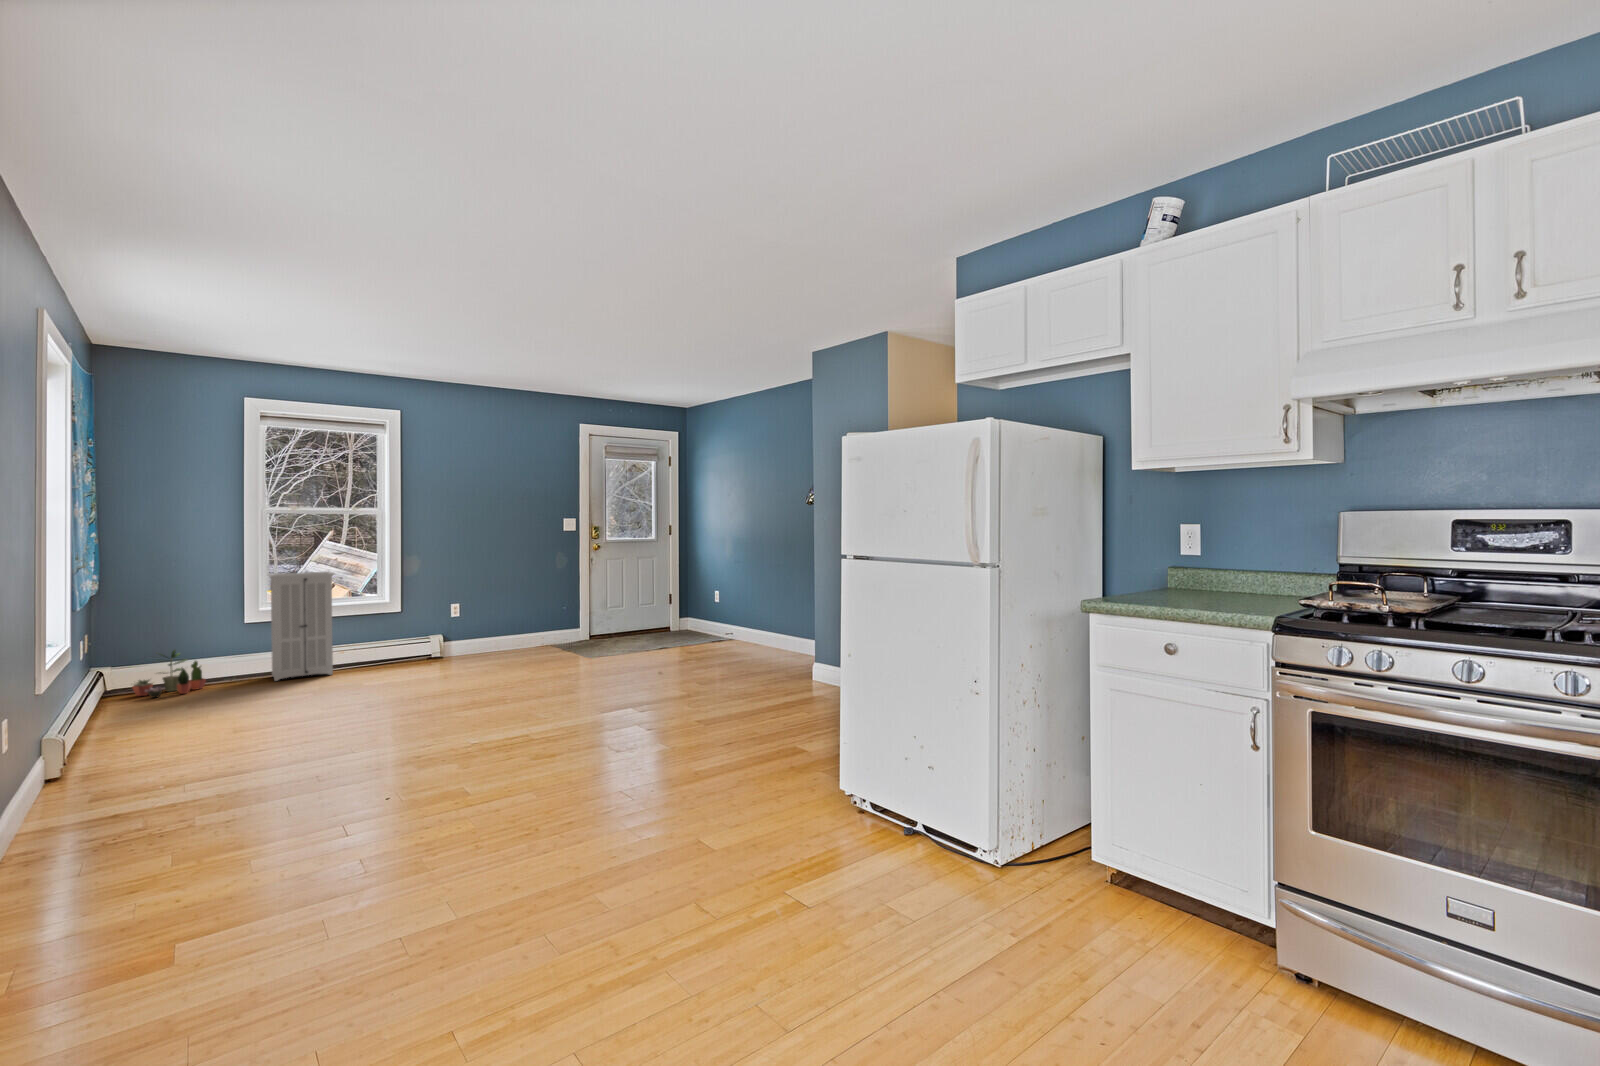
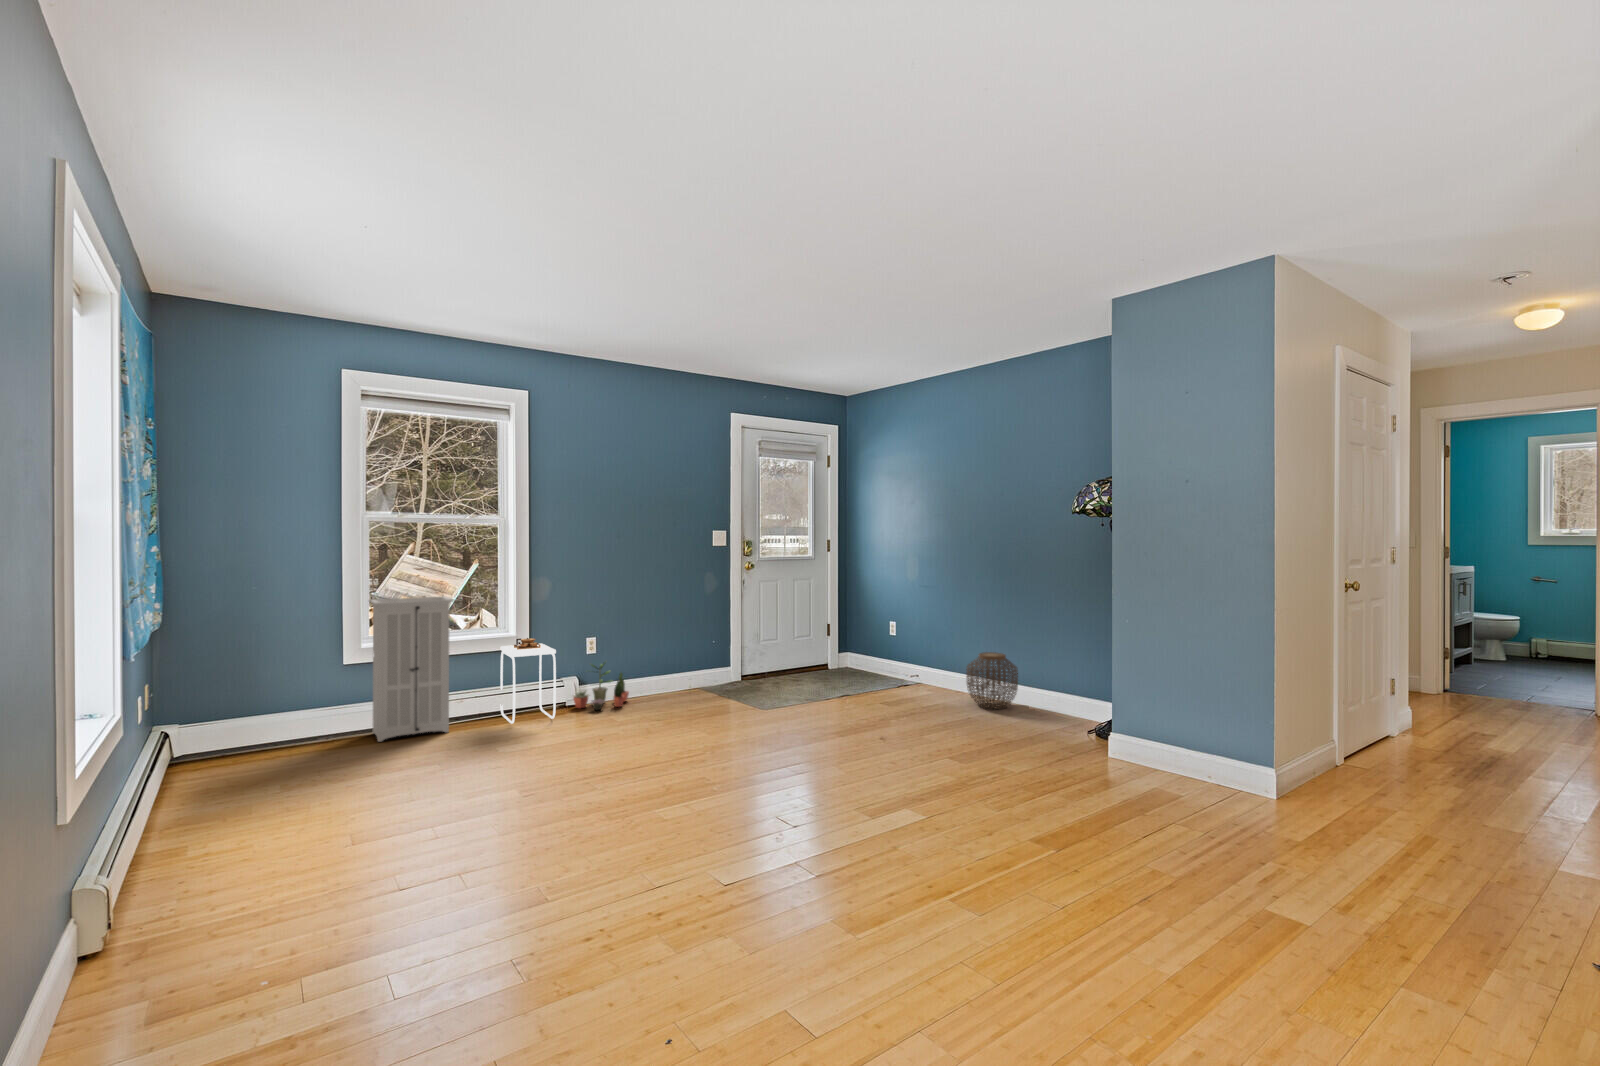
side table: none [378,604,421,669] -> present [500,638,556,724]
woven basket: none [750,612,788,655] -> present [966,652,1018,709]
potted plant: present [132,650,206,698] -> present [573,662,629,710]

